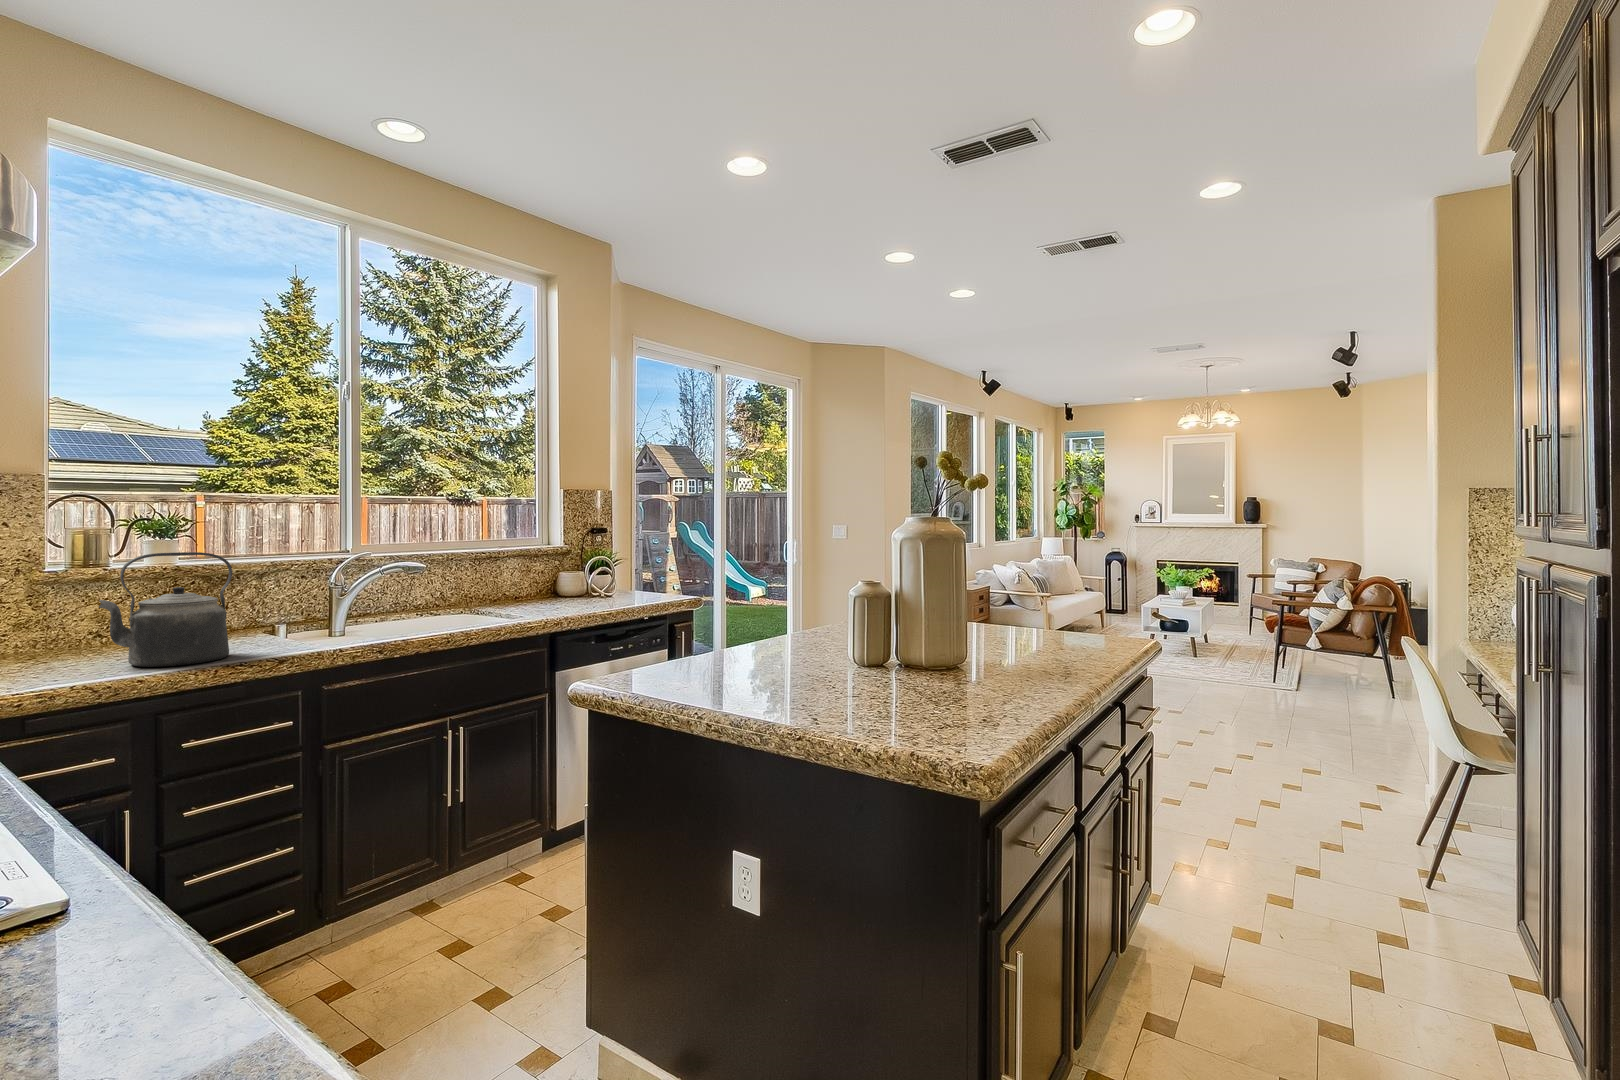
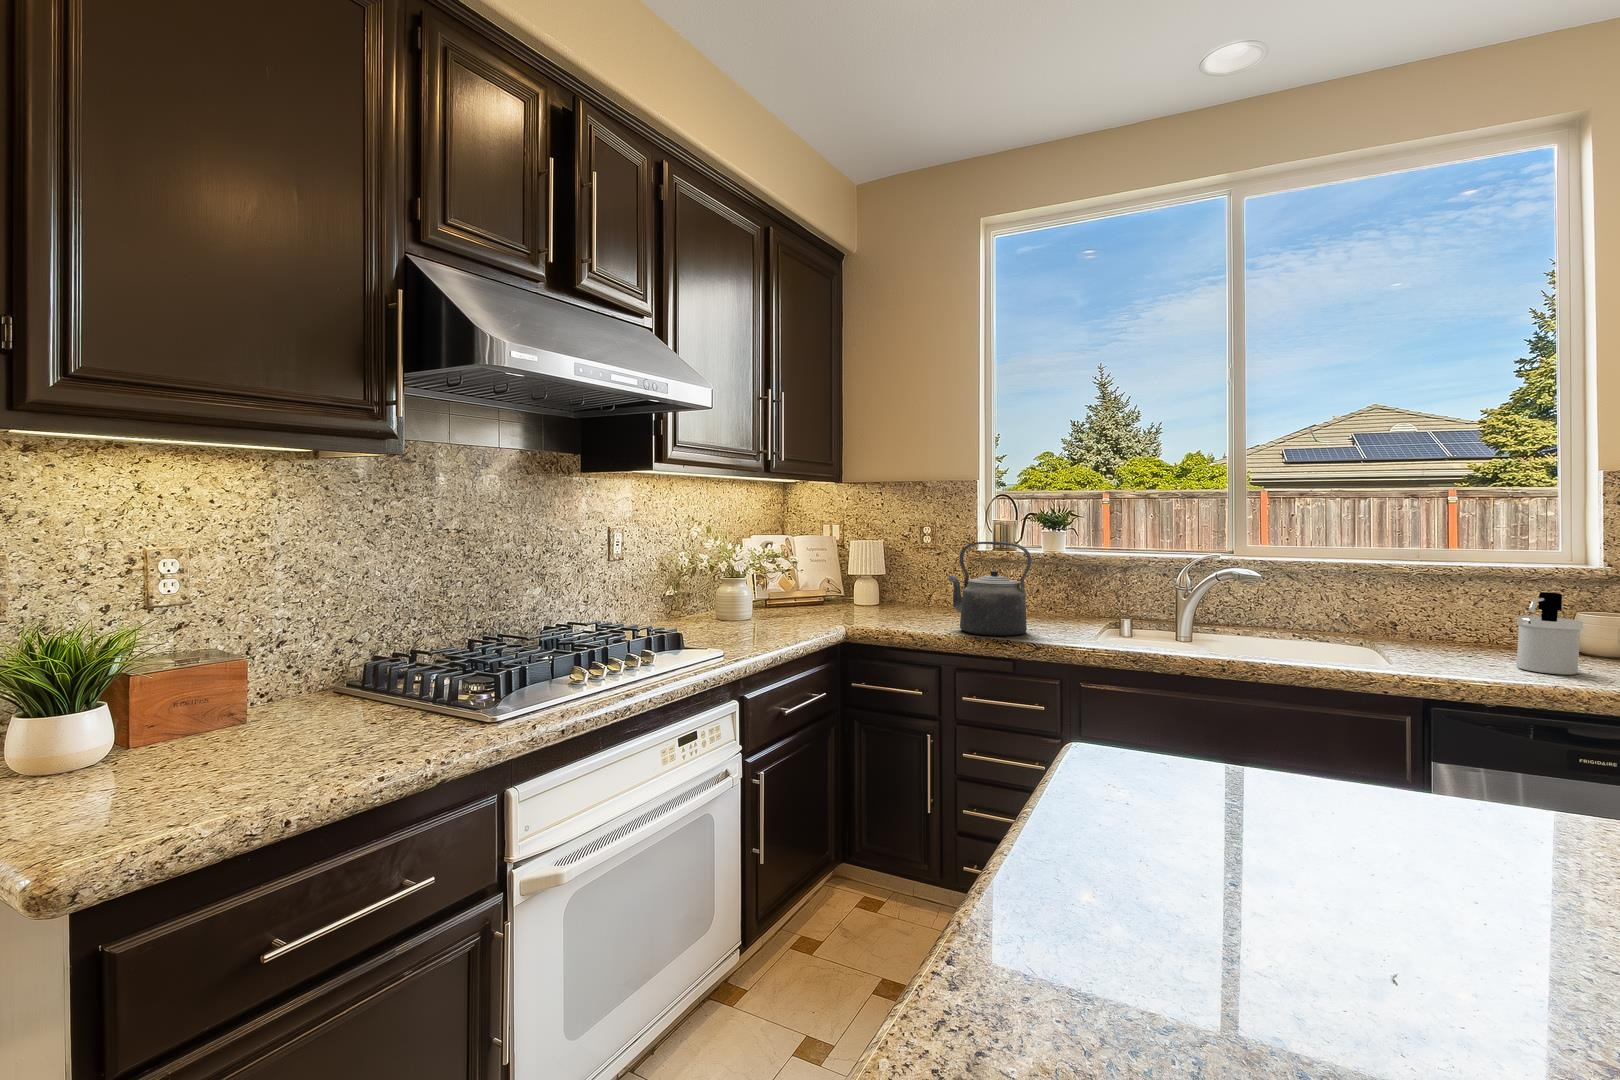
soap dispenser: none [567,560,596,608] -> present [1517,592,1583,675]

